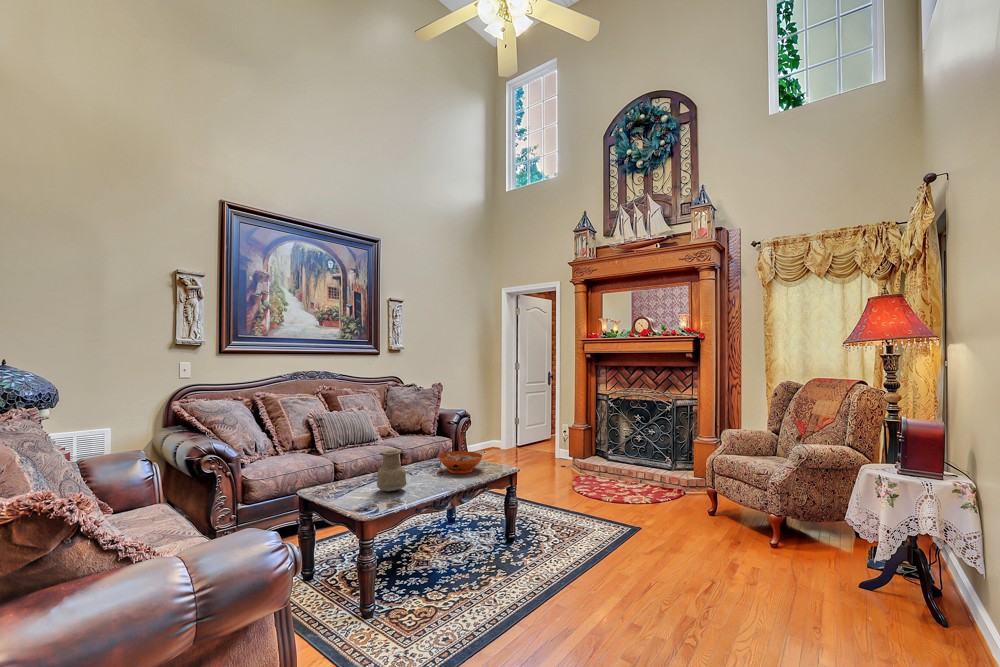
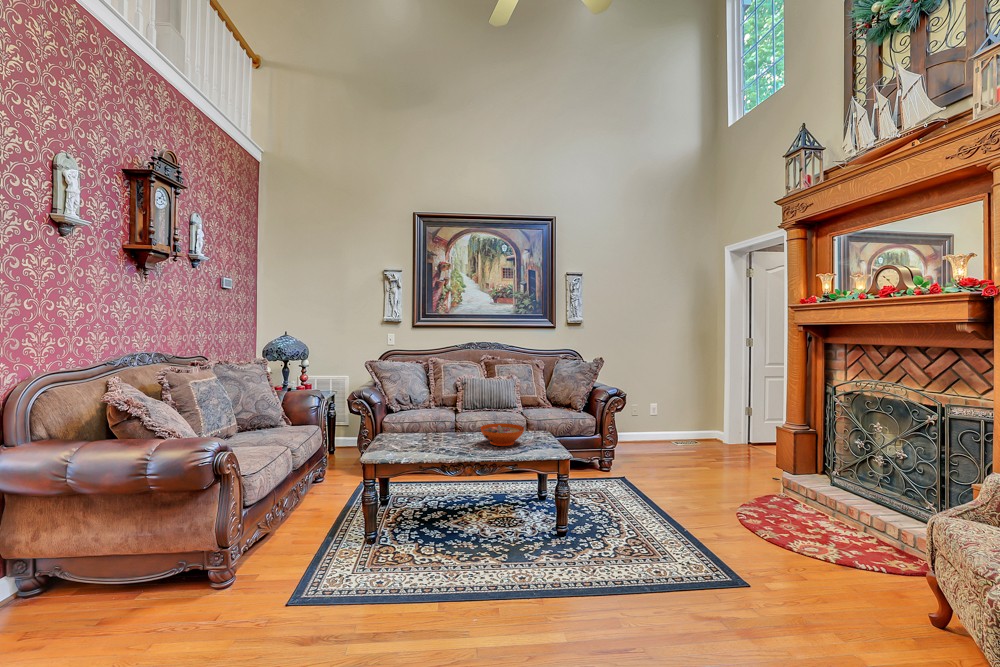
vase: present [377,449,407,491] -> none [400,409,427,446]

